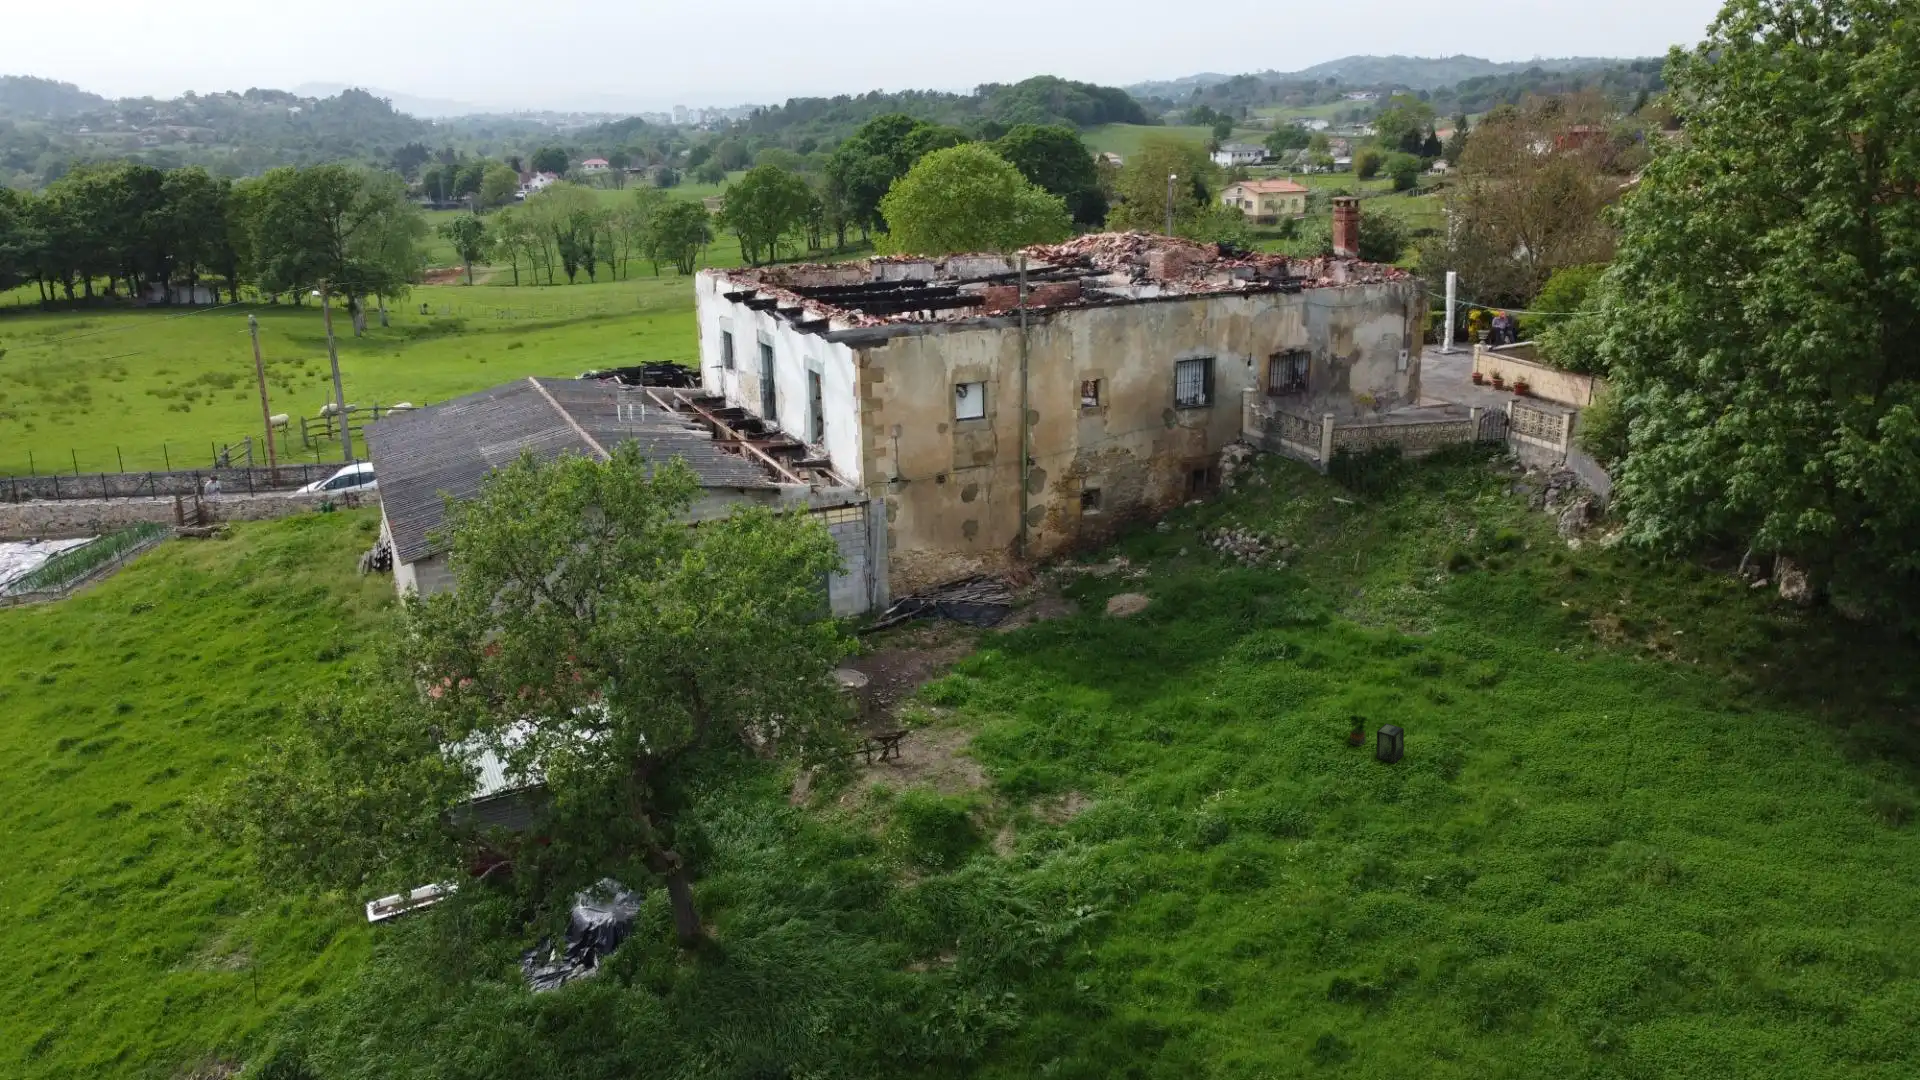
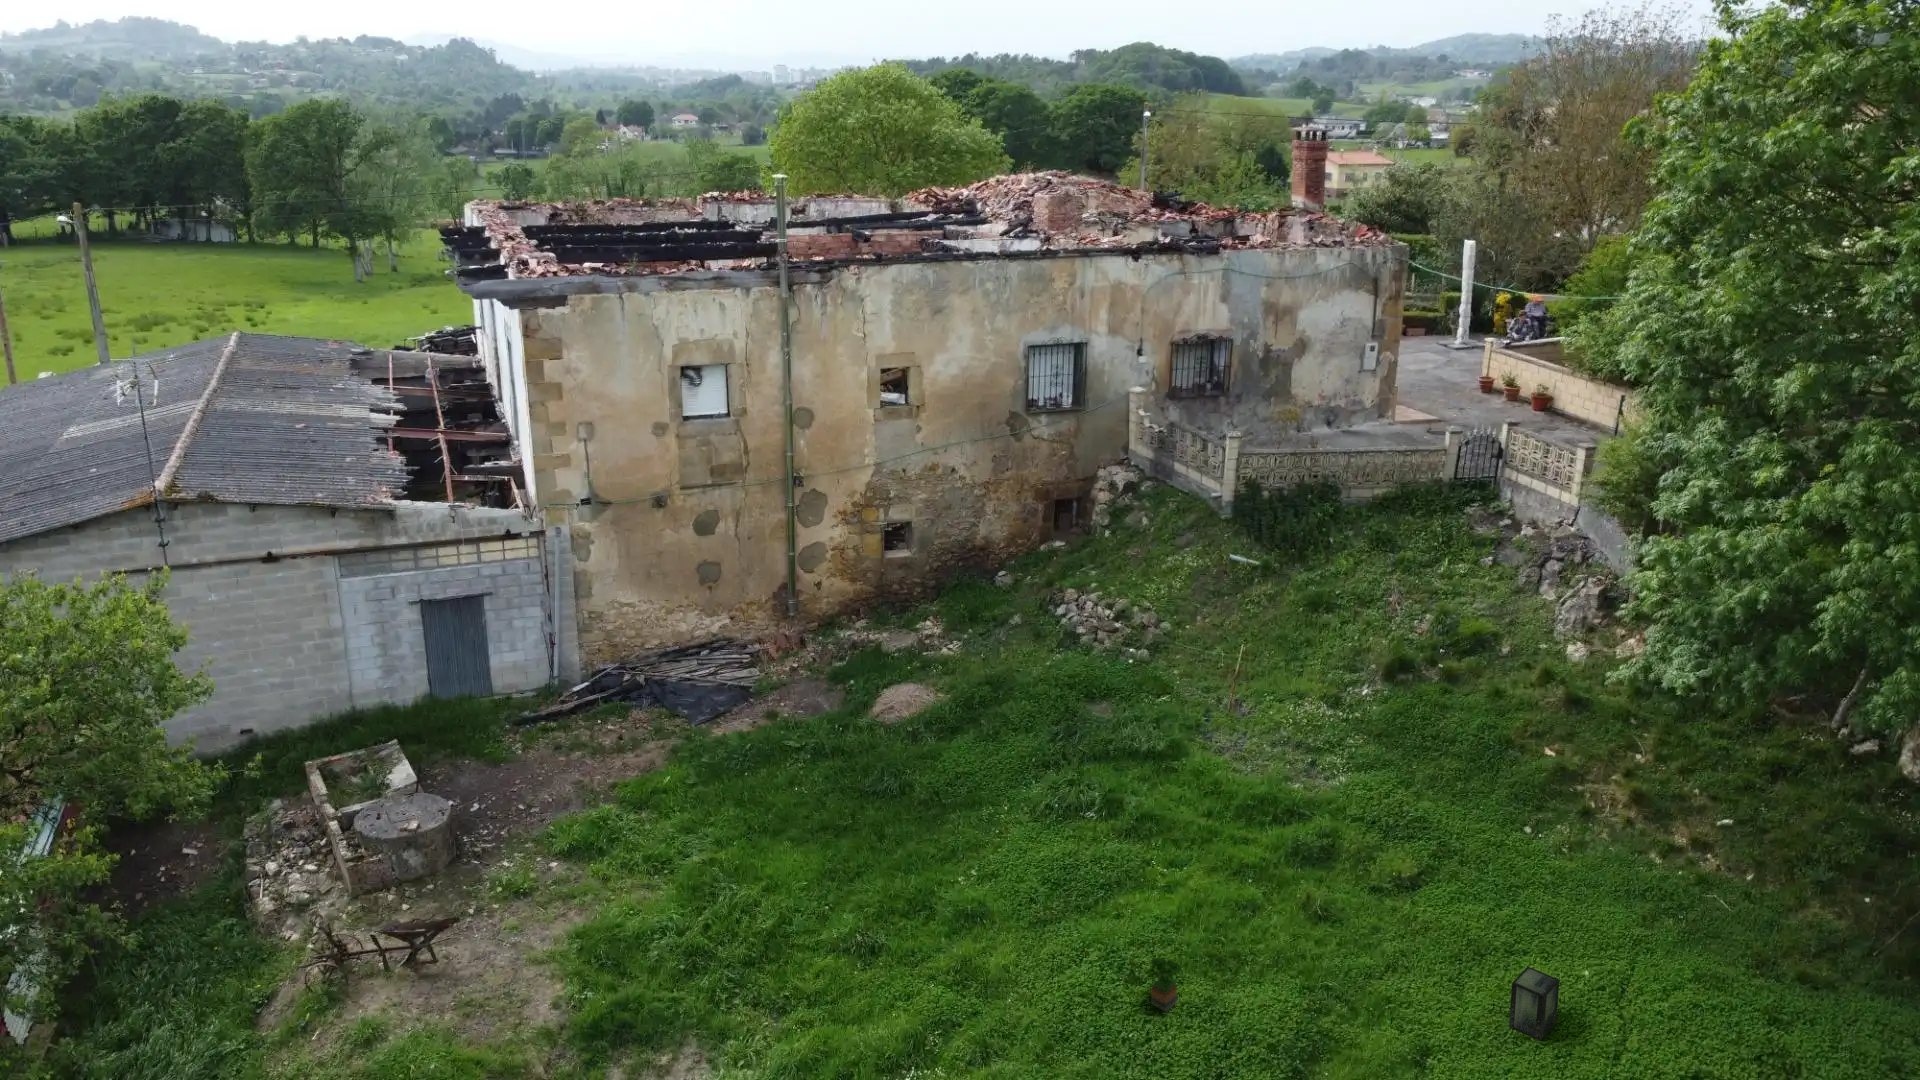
storage box: present [1377,723,1404,764] -> present [1509,967,1560,1041]

